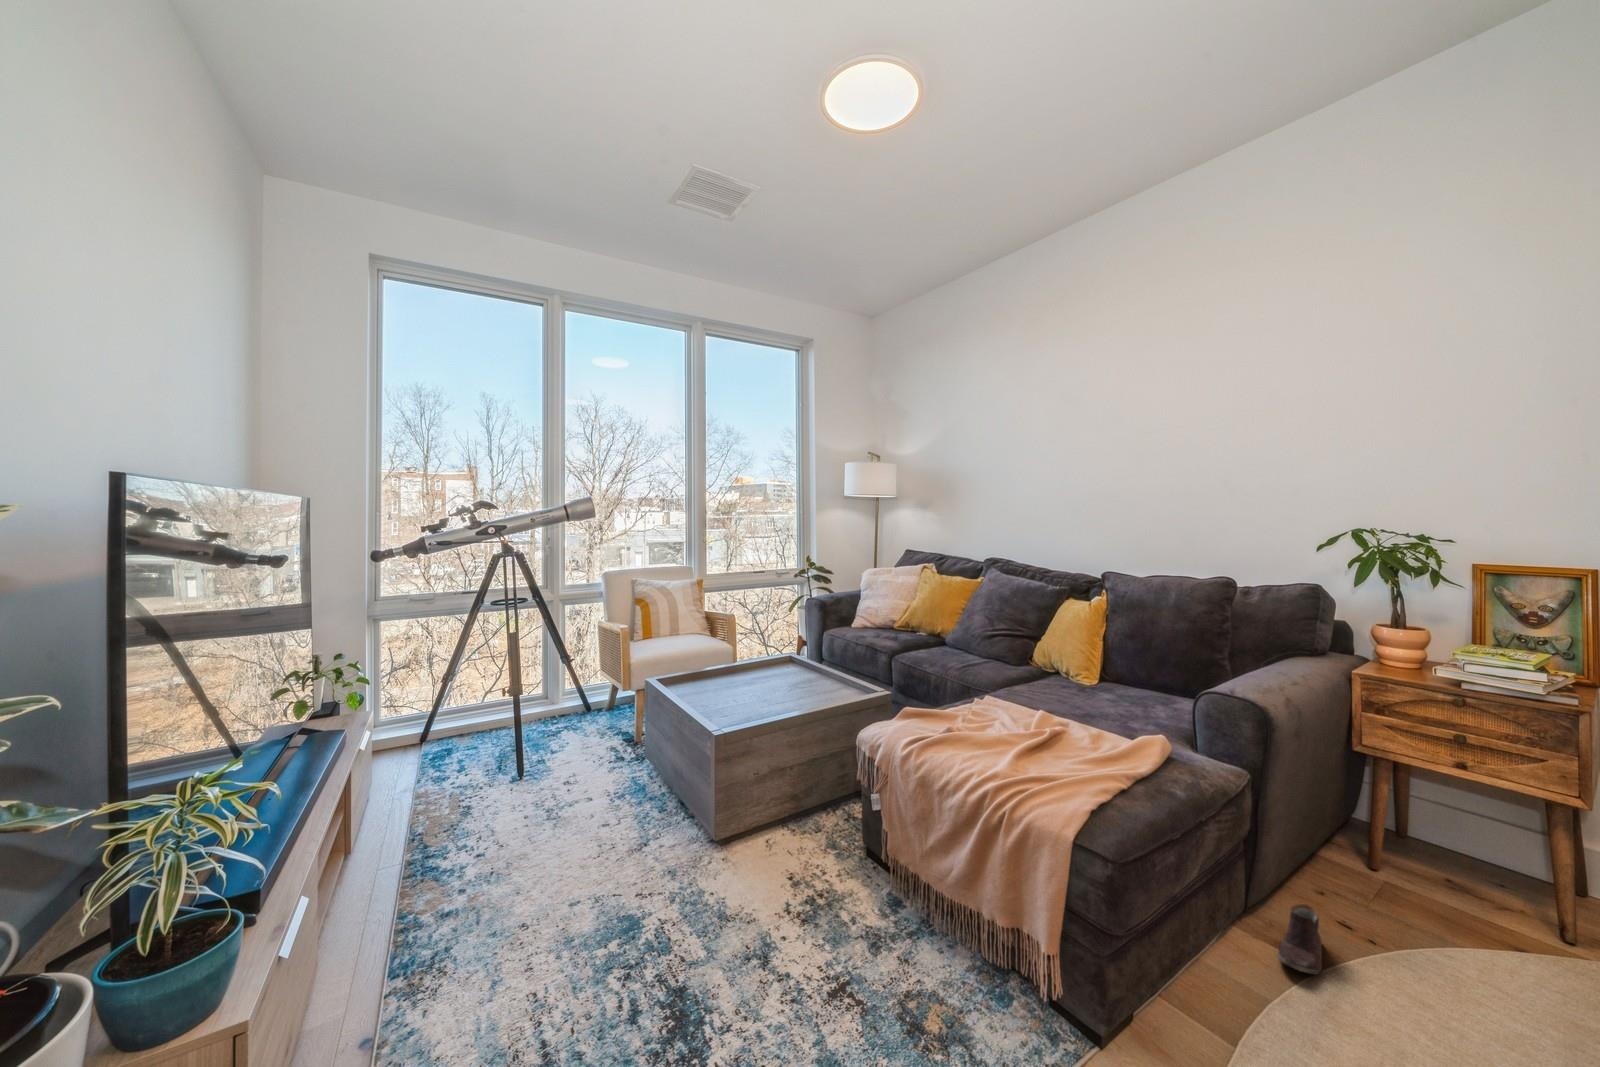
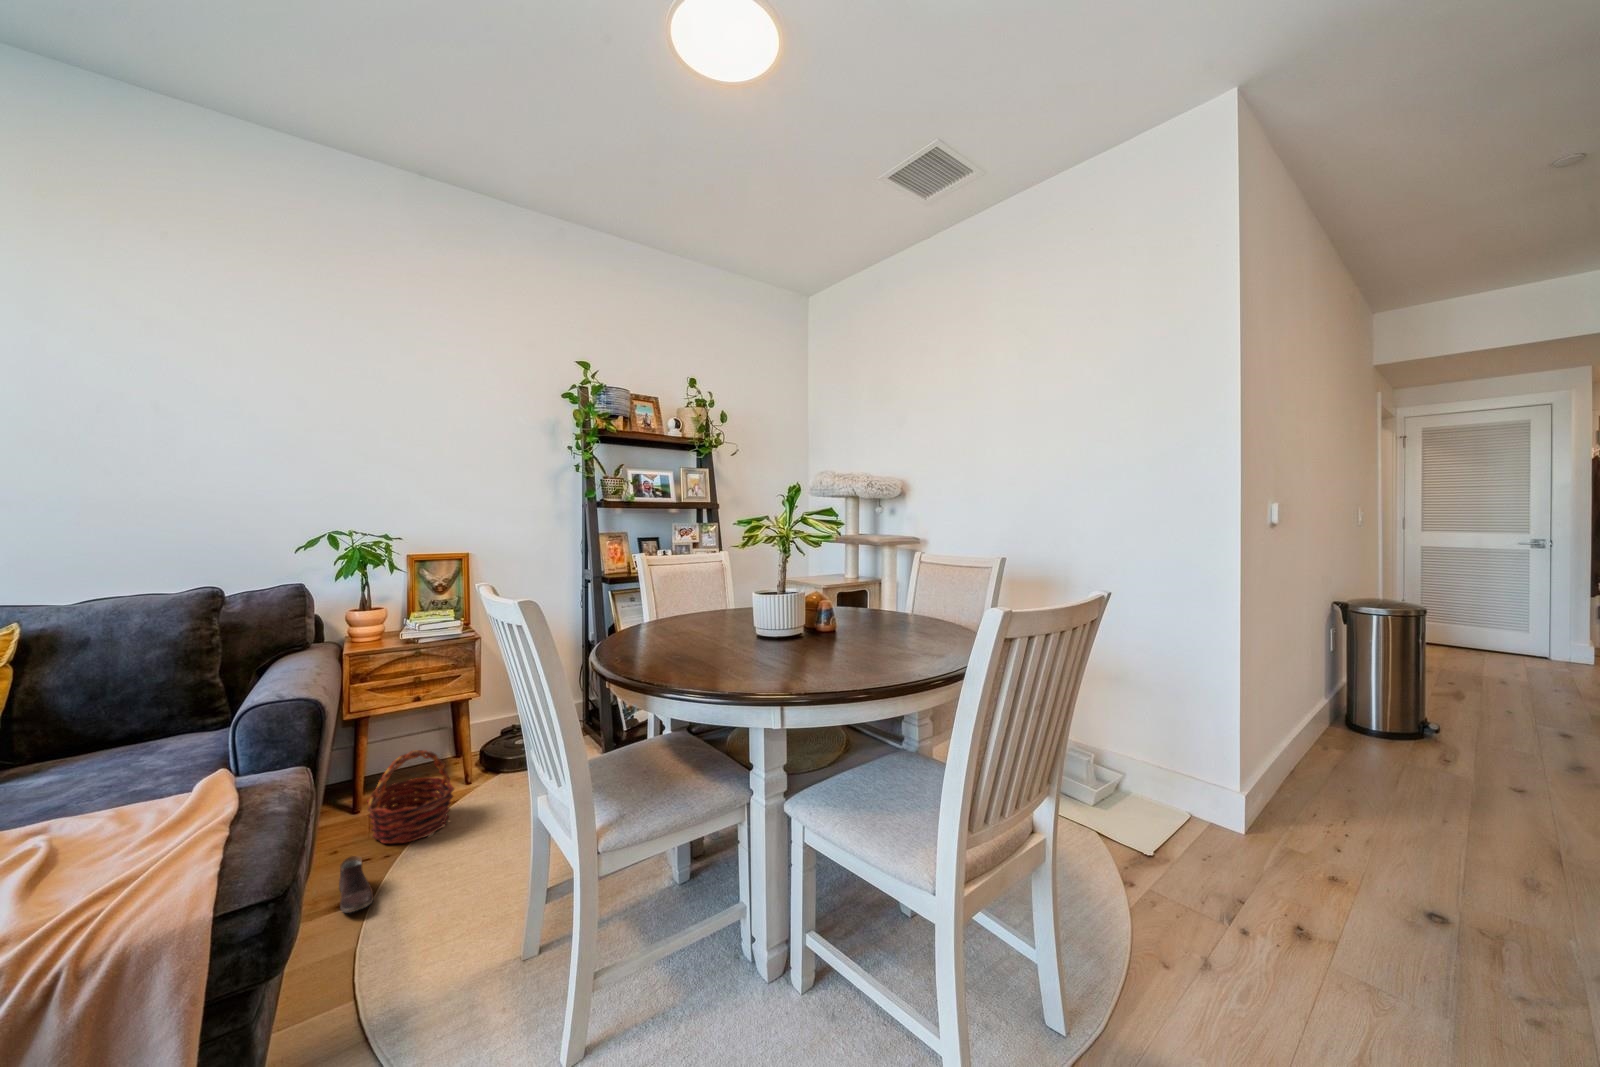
basket: none [1355,826,1509,967] -> present [367,750,454,844]

